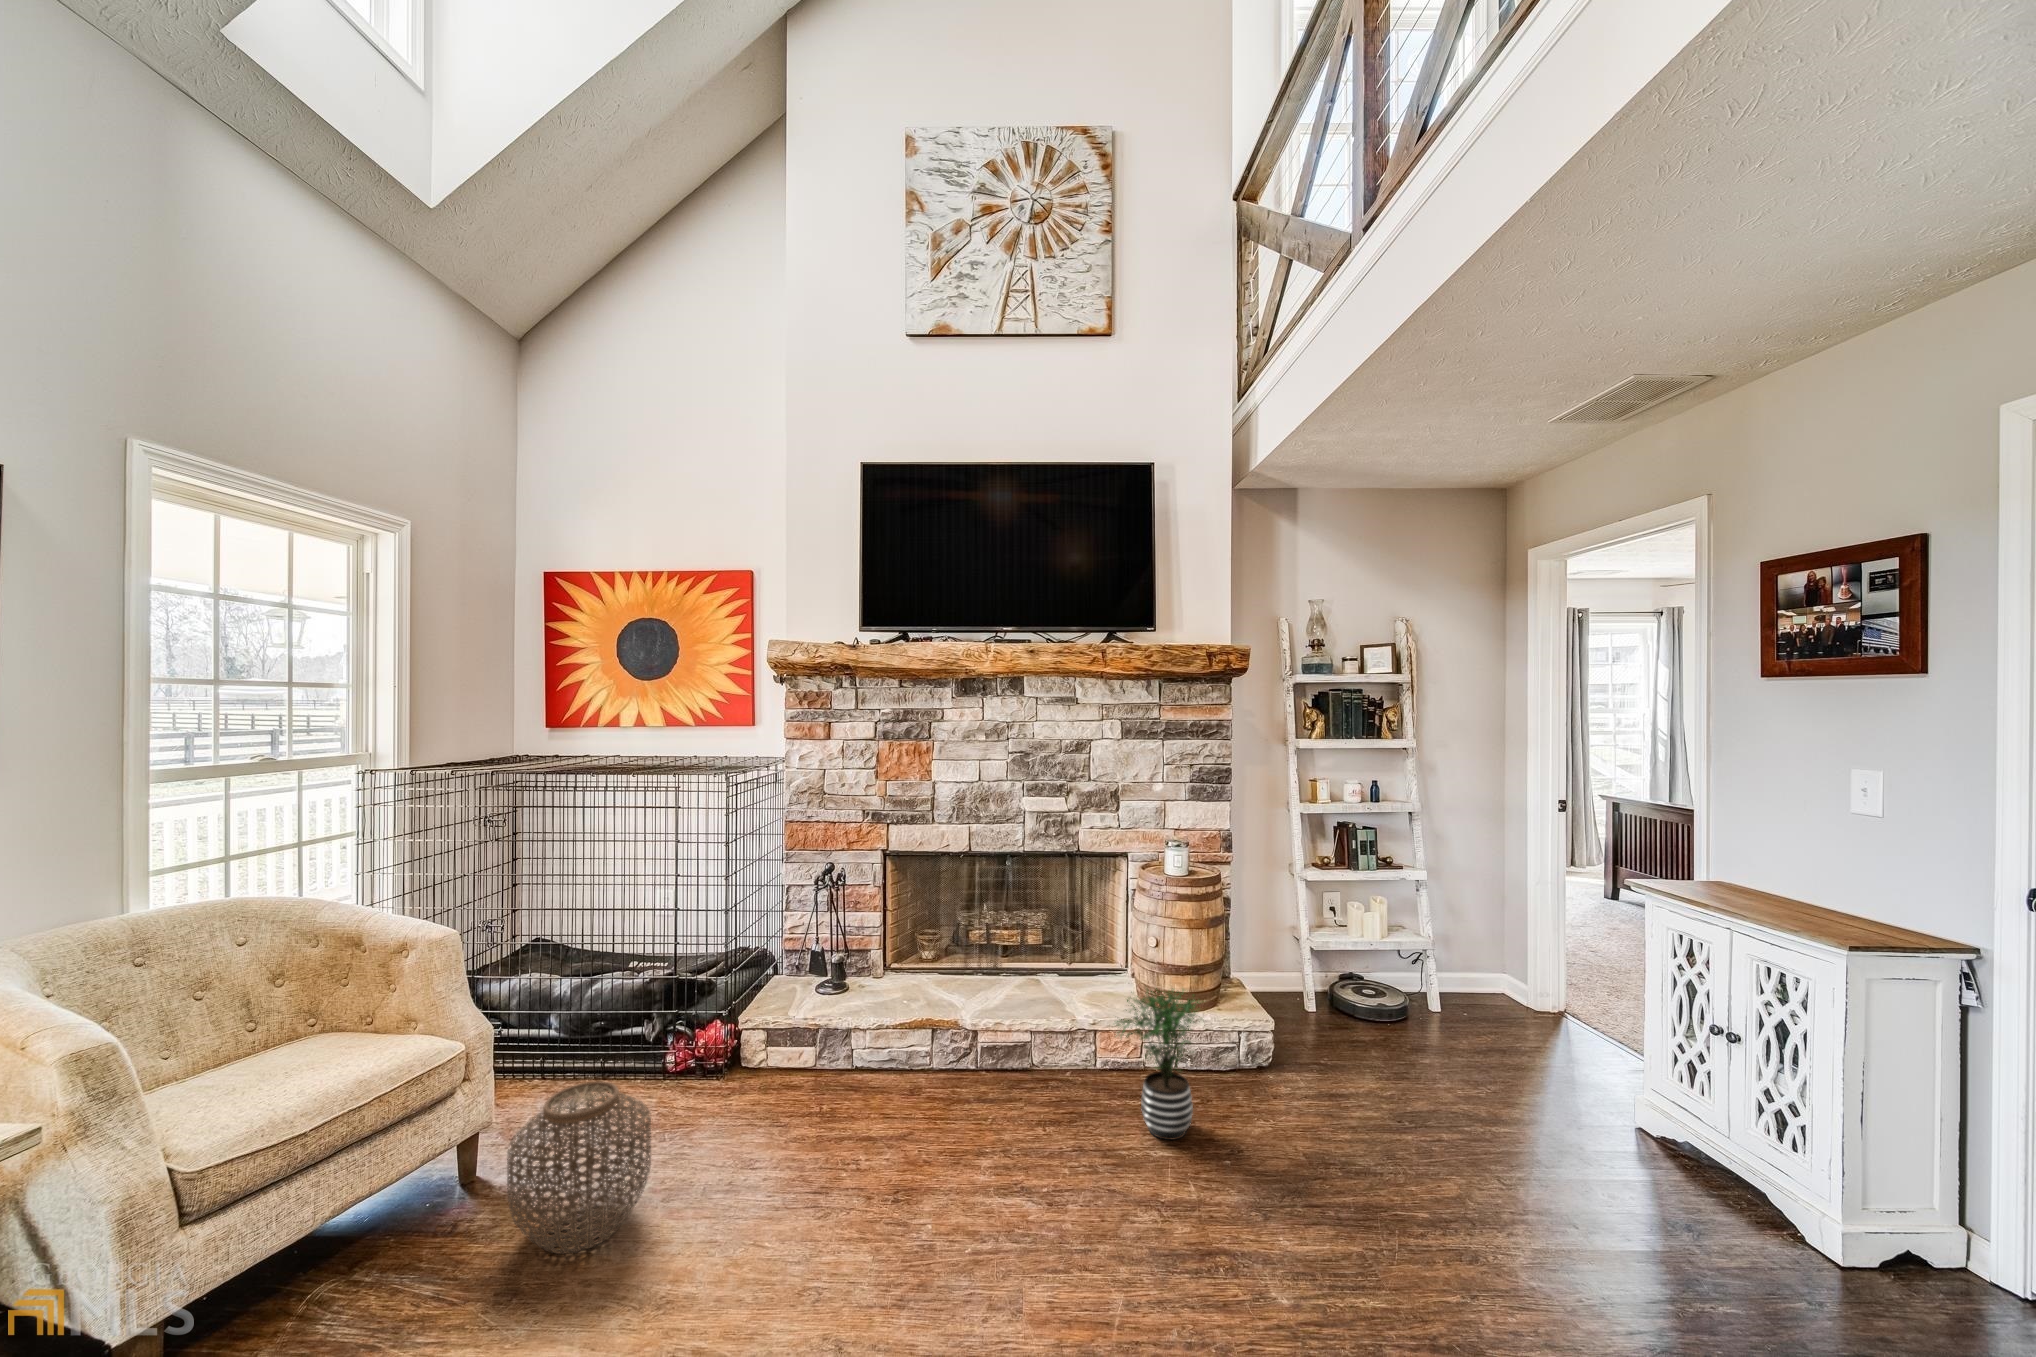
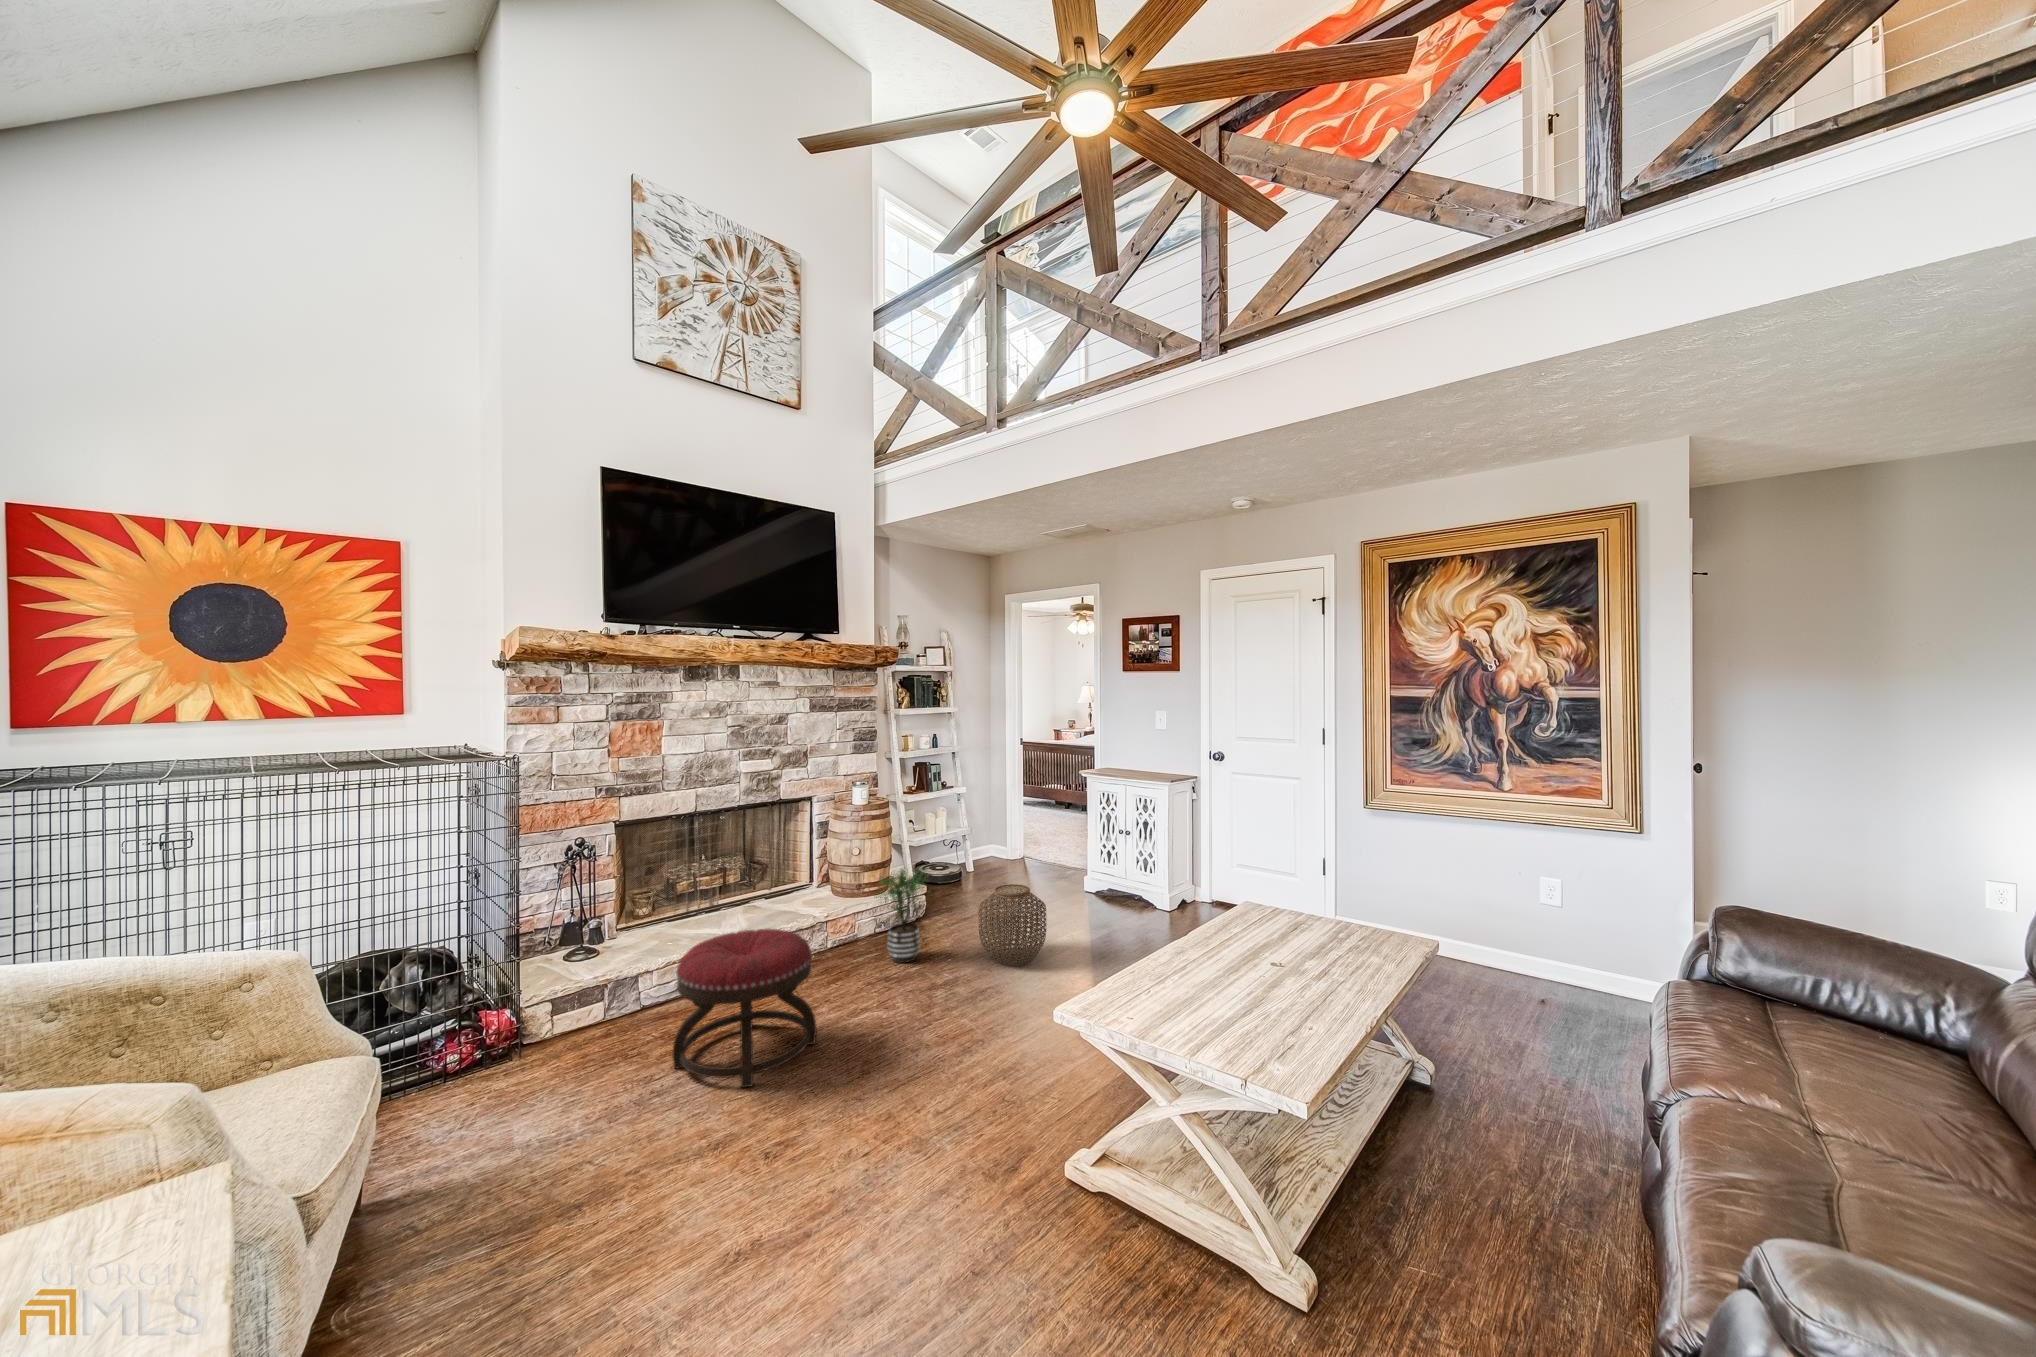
ottoman: none [754,1021,923,1246] -> present [673,929,817,1088]
woven basket: present [507,1081,651,1254] -> present [979,884,1046,966]

